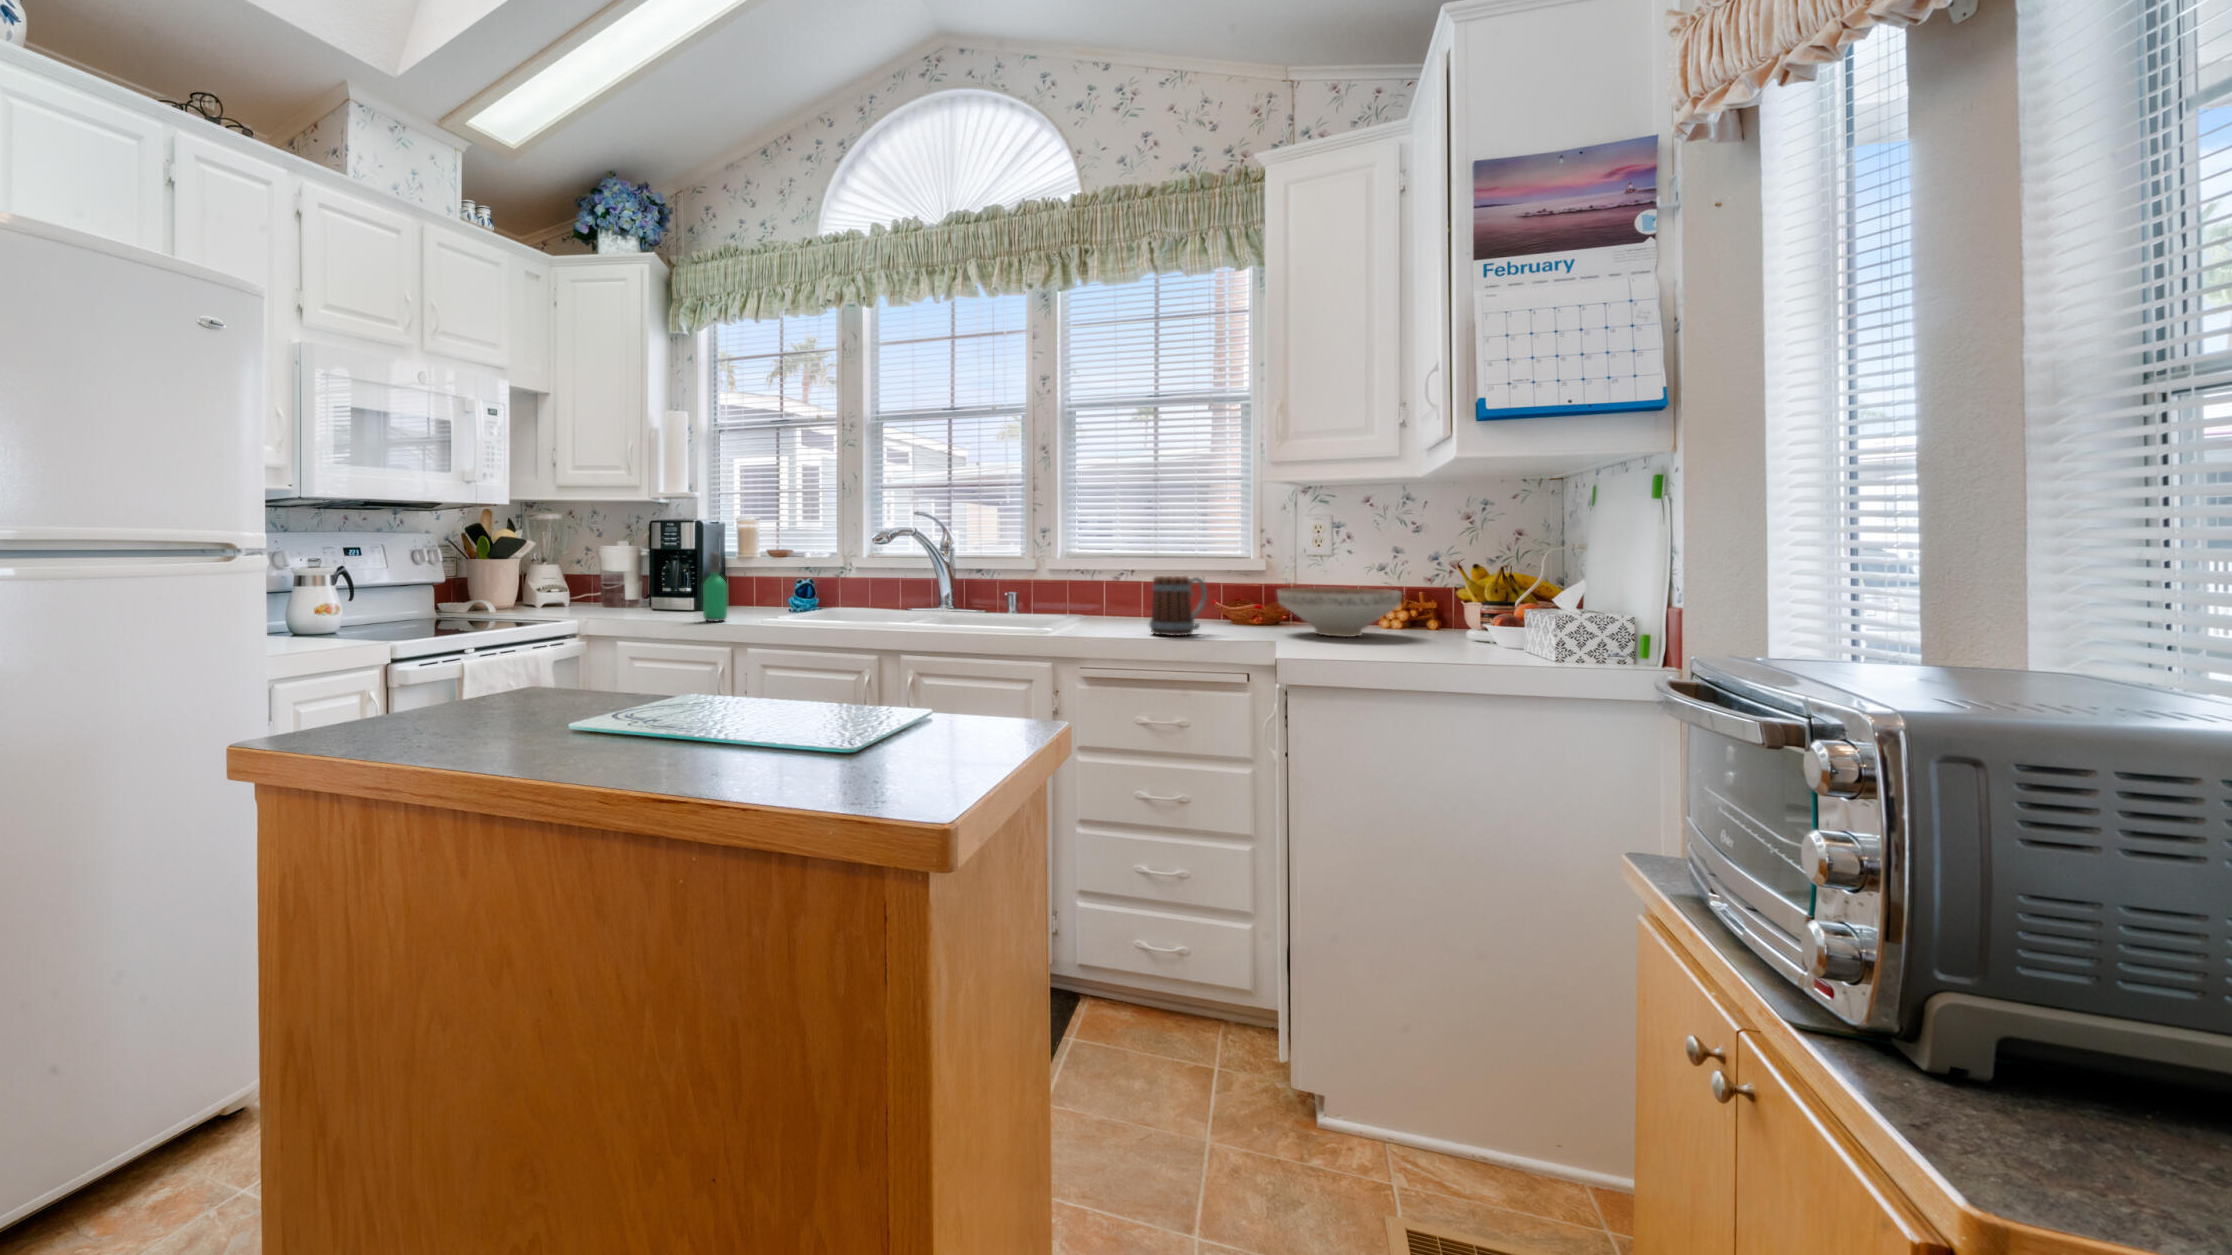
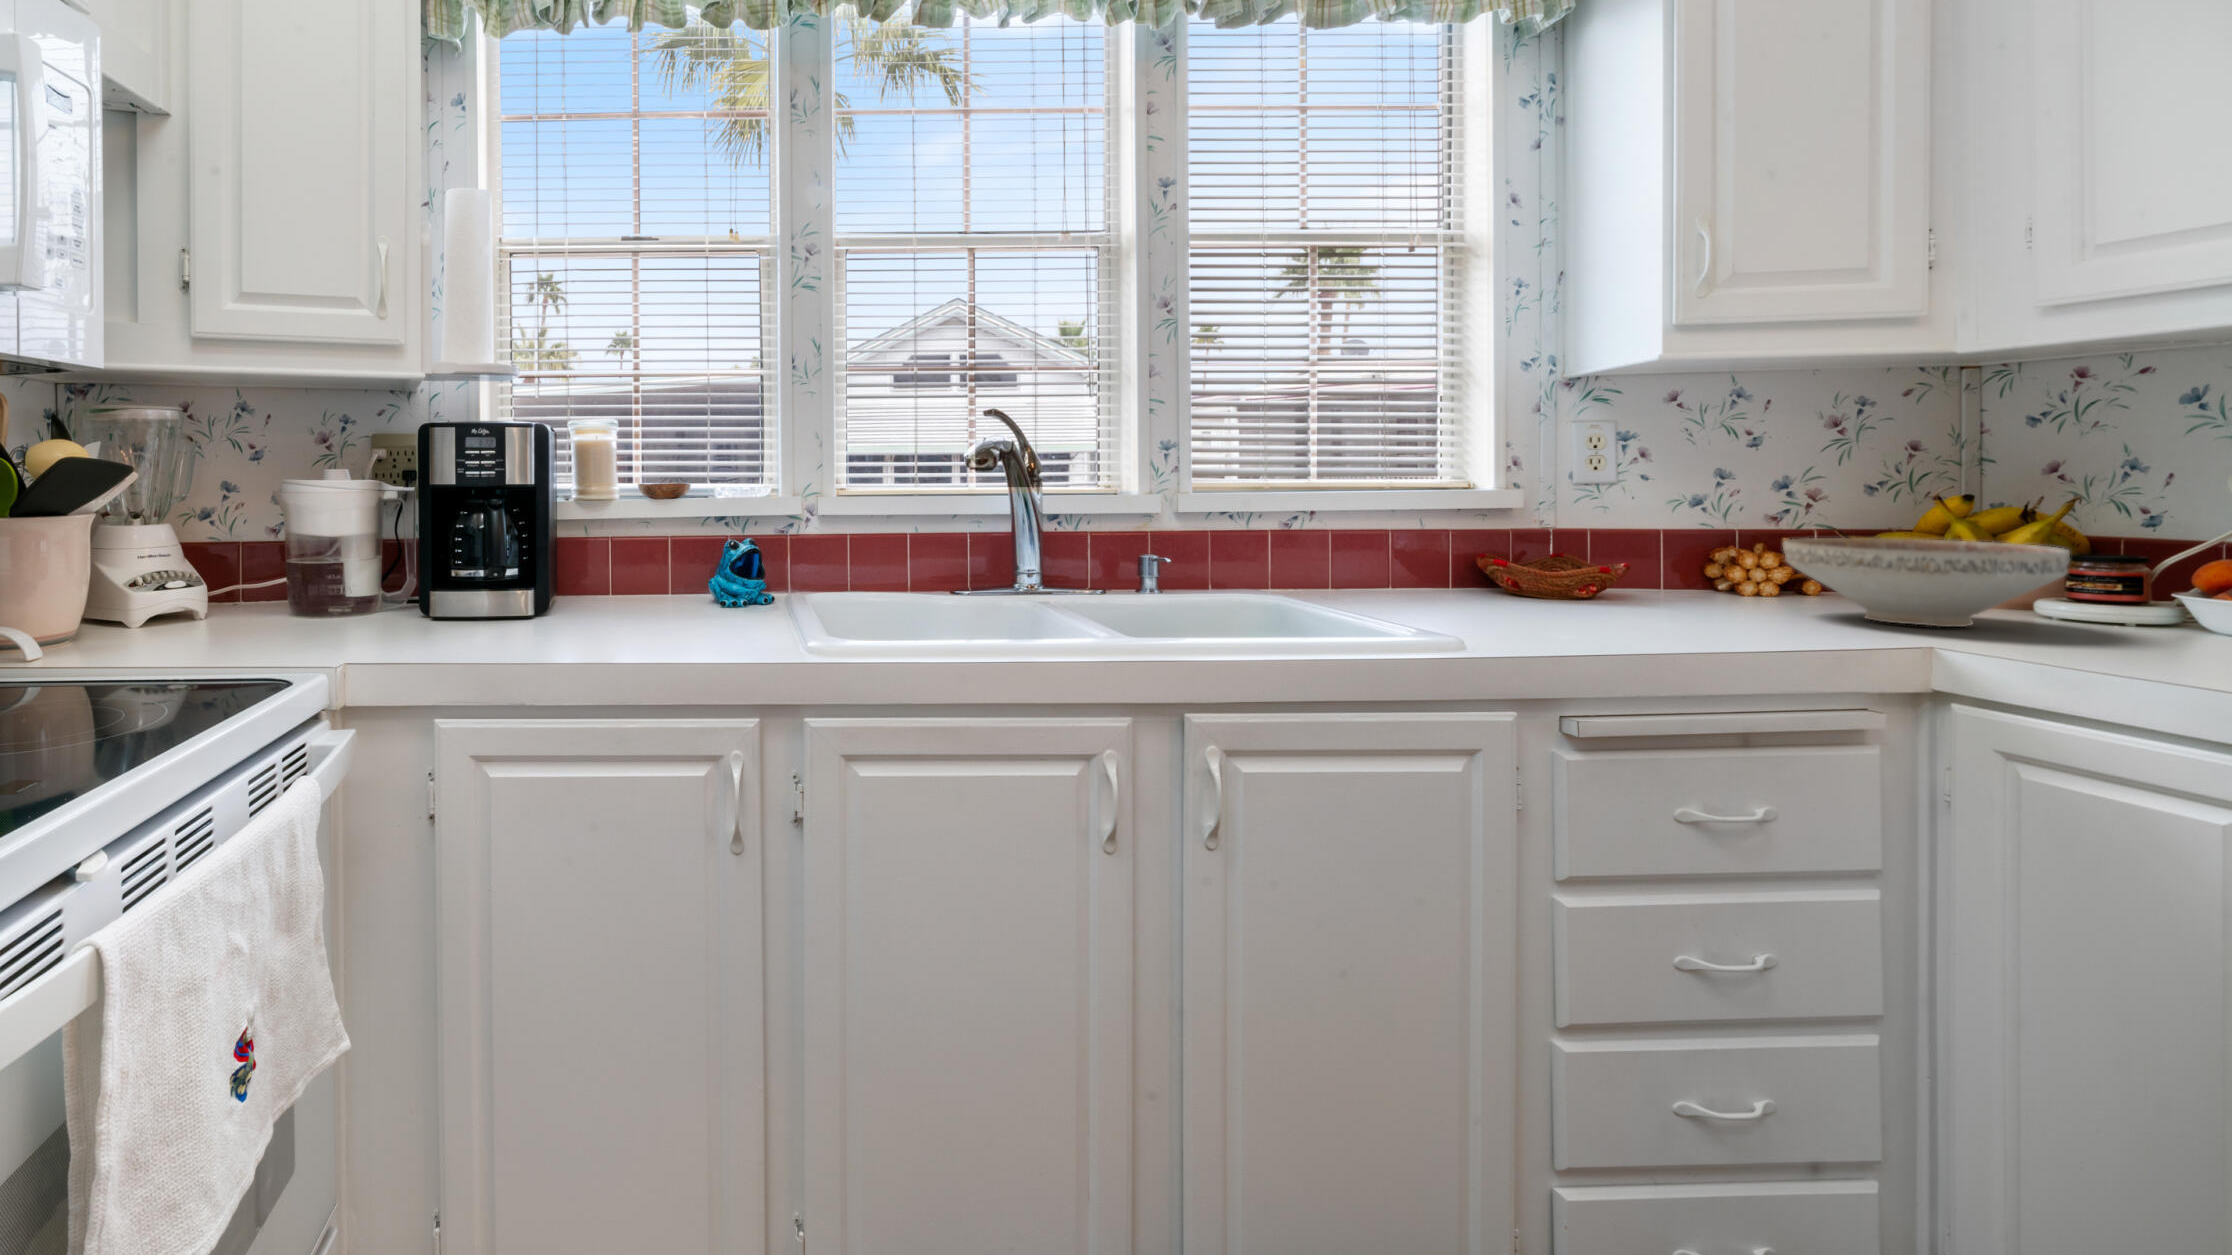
soap dispenser: present [703,551,727,622] -> none [674,486,731,653]
mug: present [1149,576,1207,636] -> none [1658,525,1767,642]

